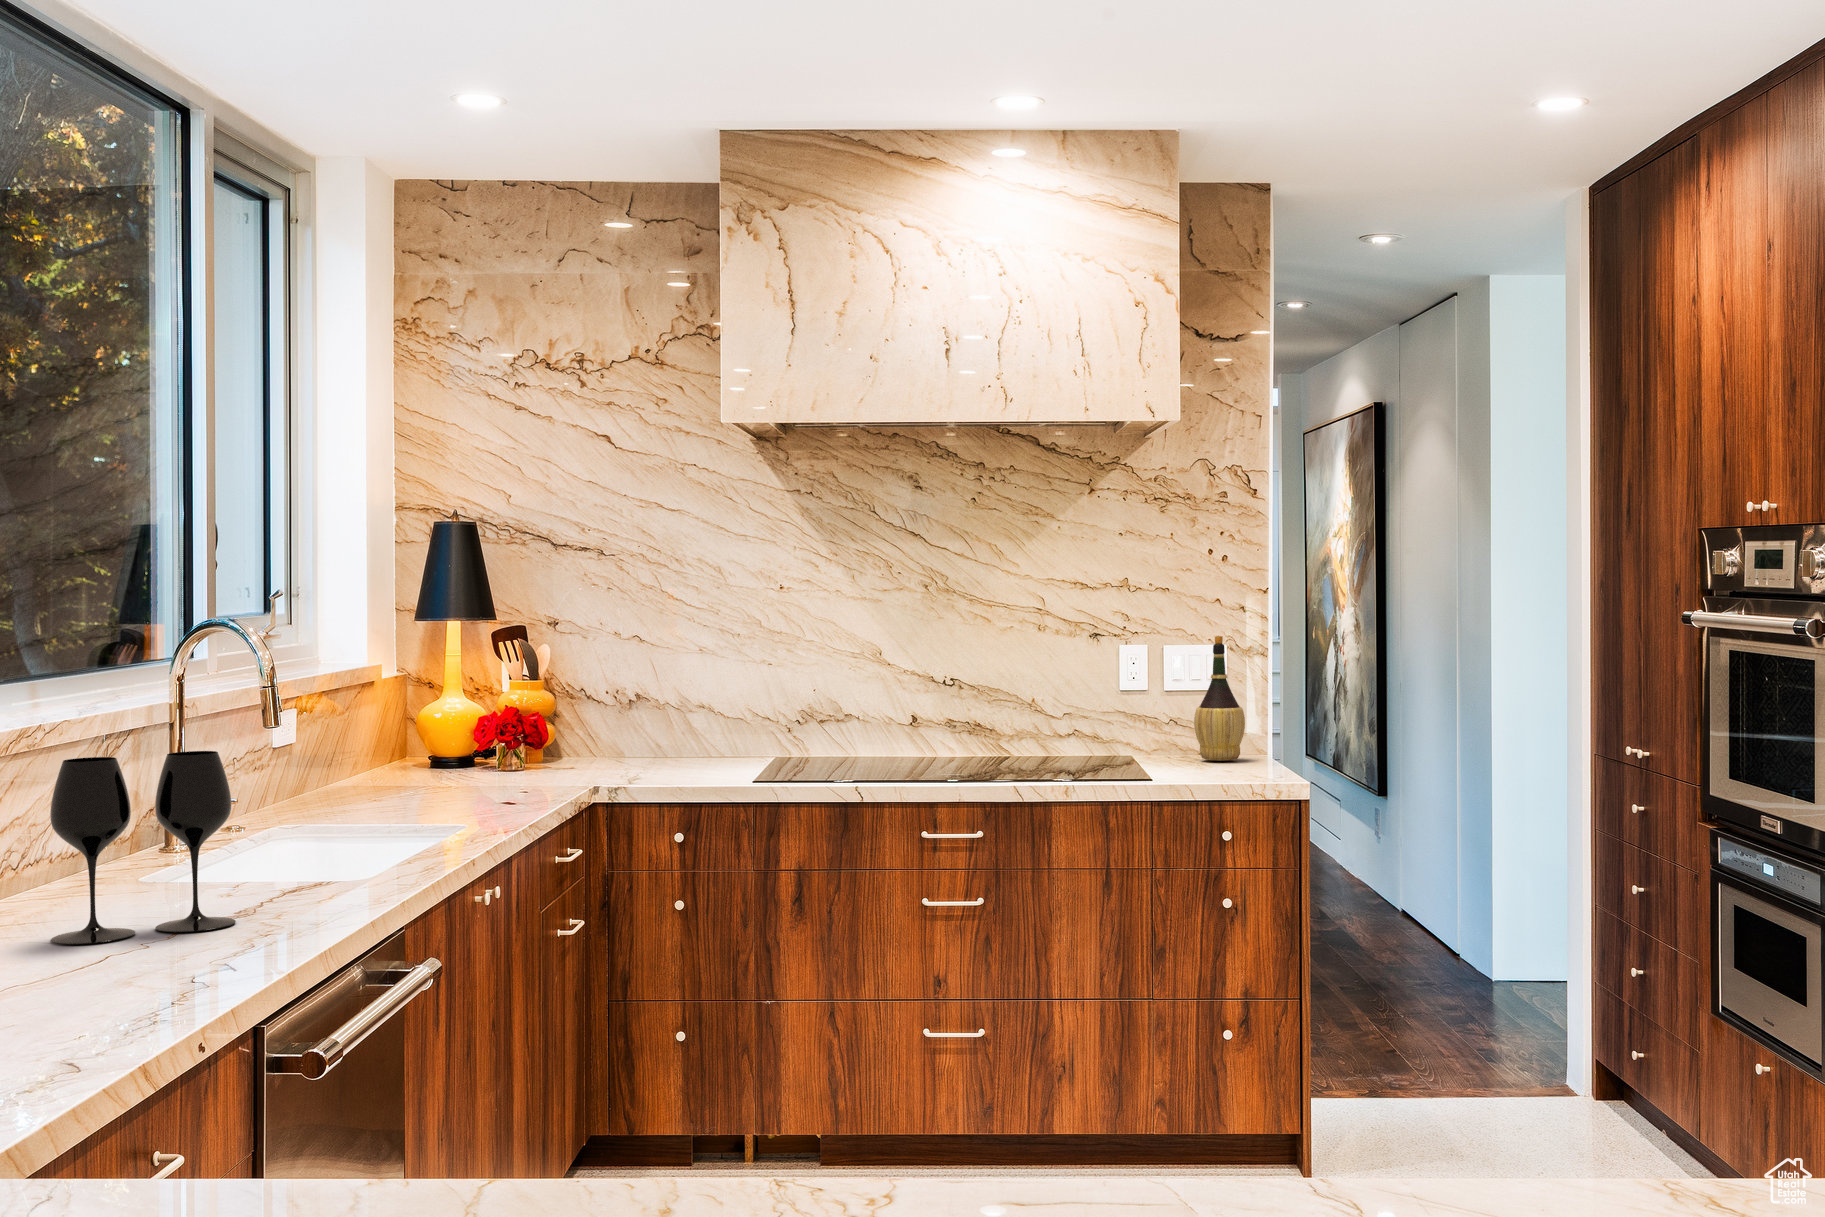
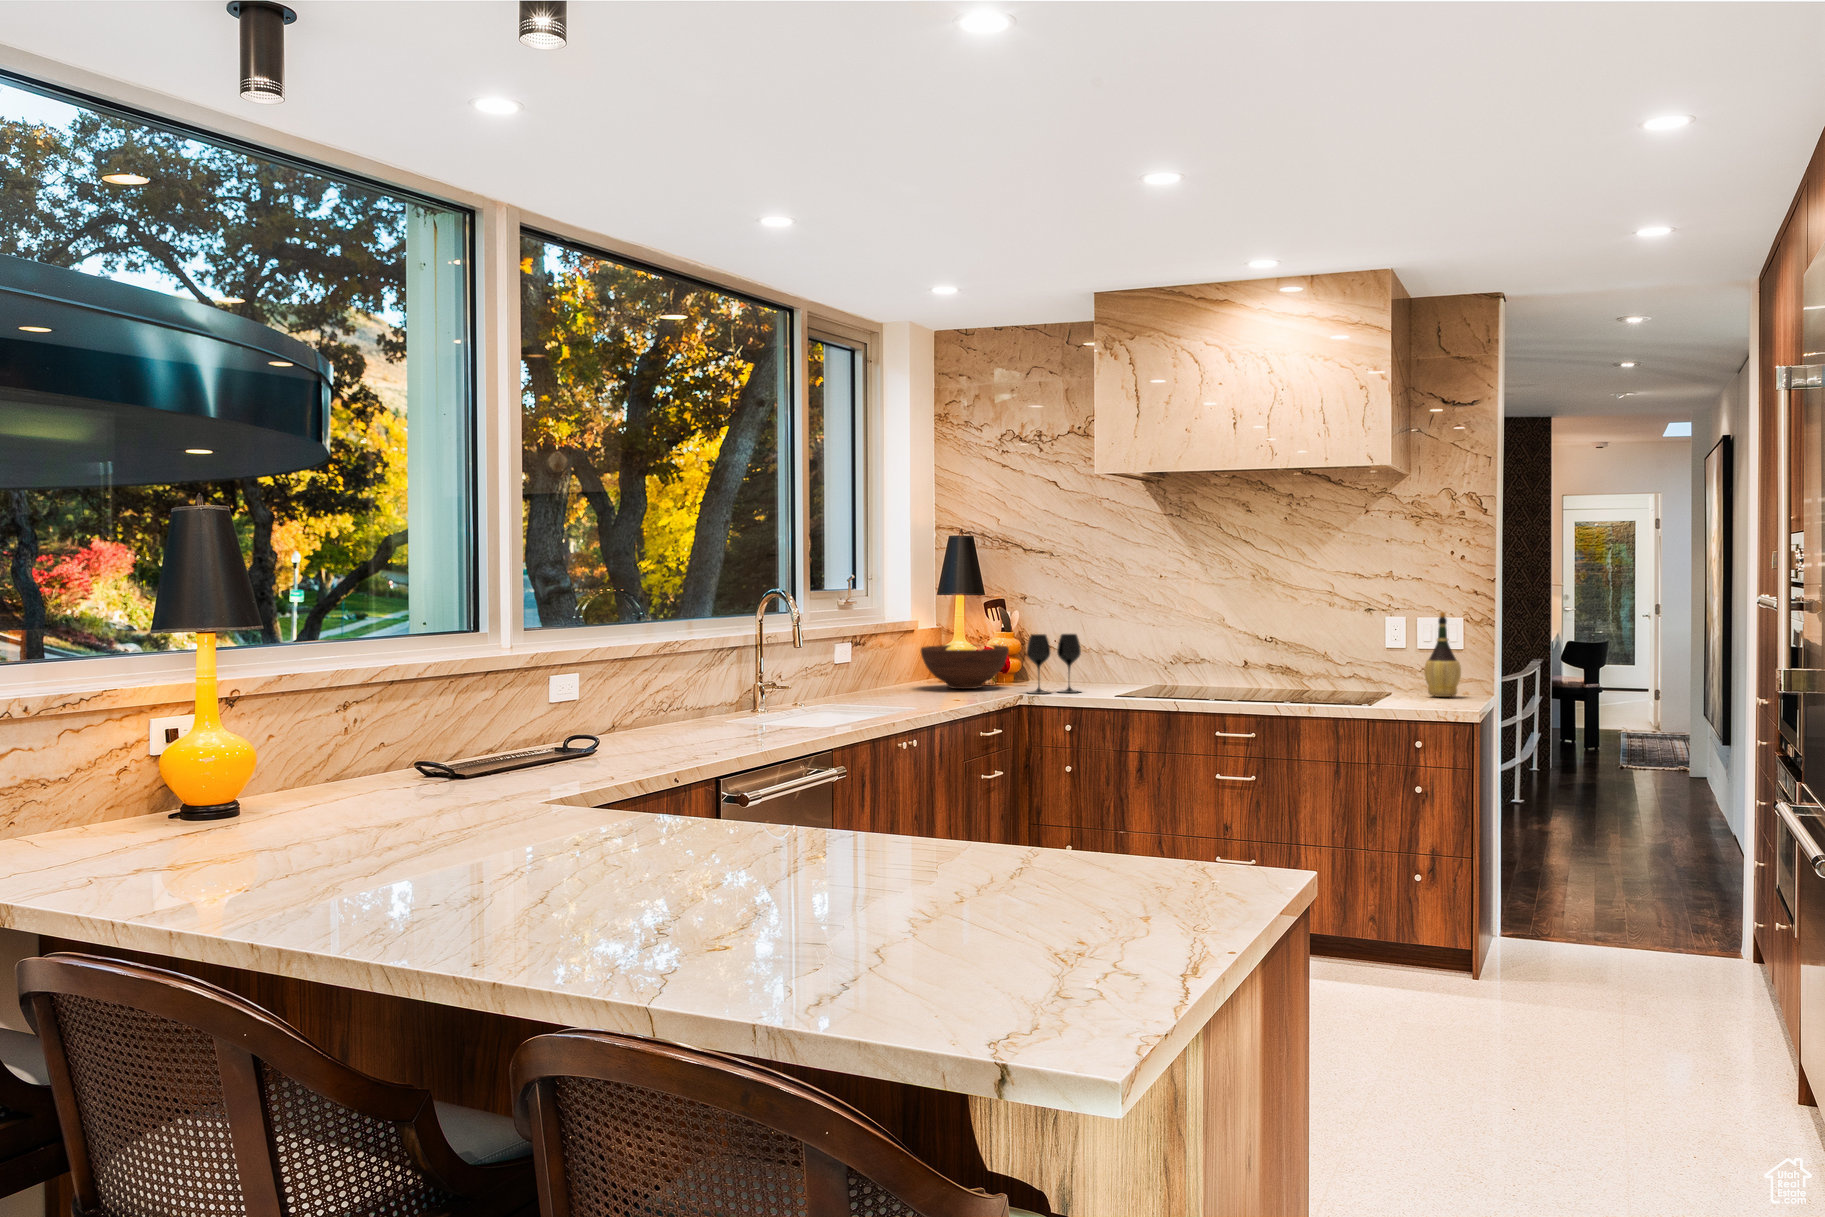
fruit bowl: none [396,704,551,780] -> present [921,645,1009,689]
wine glass: present [50,751,236,945] -> present [1027,634,1081,694]

